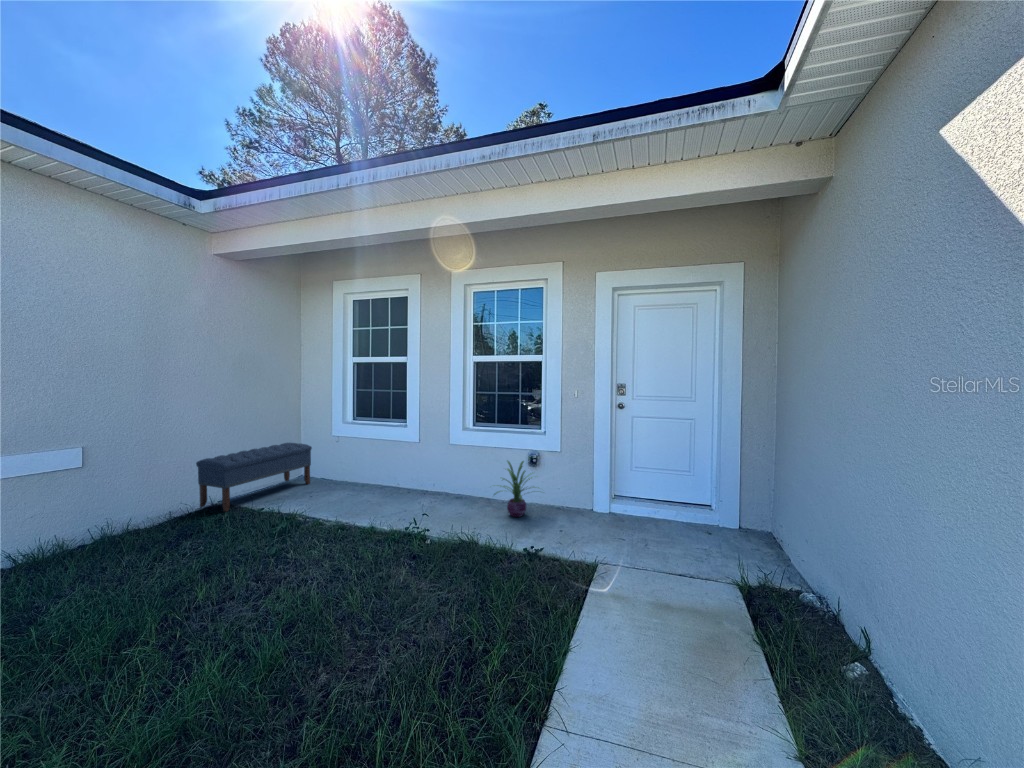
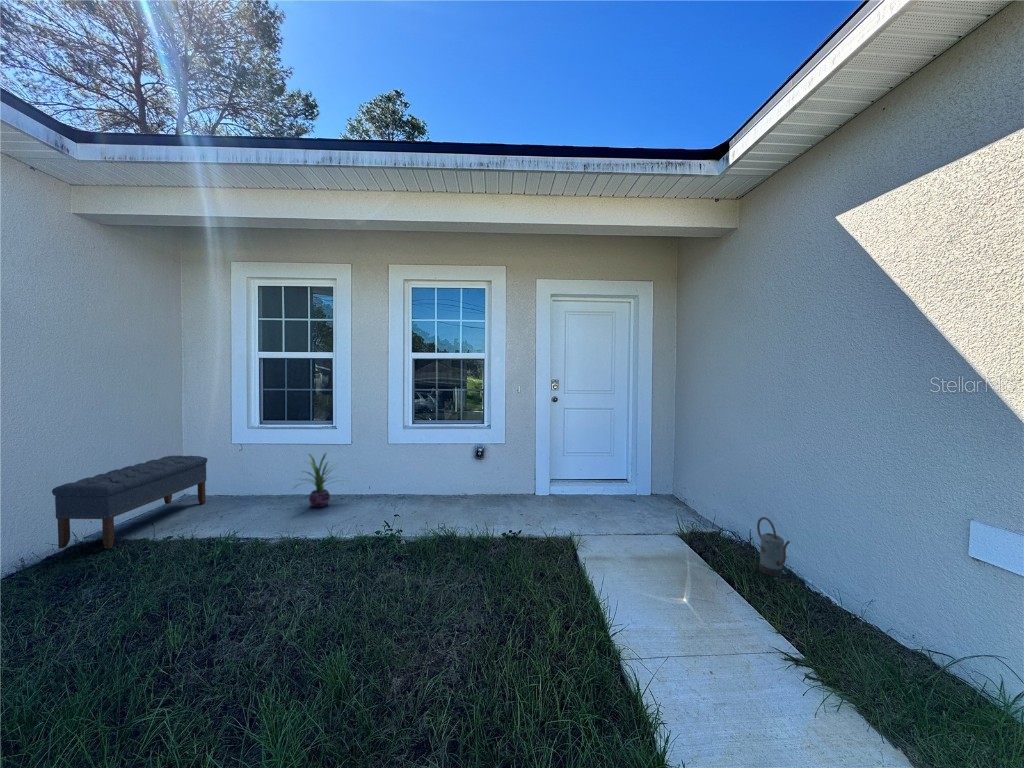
decorative plant: present [496,461,532,517] -> present [295,453,330,507]
watering can: none [828,582,867,675] -> present [757,517,790,577]

